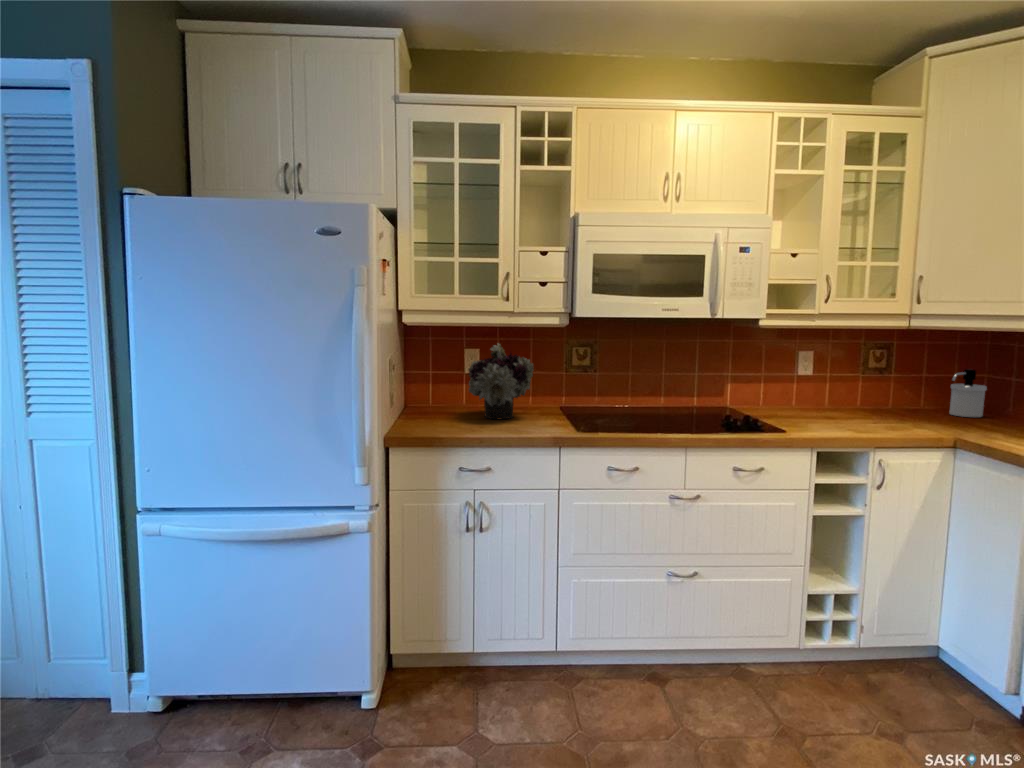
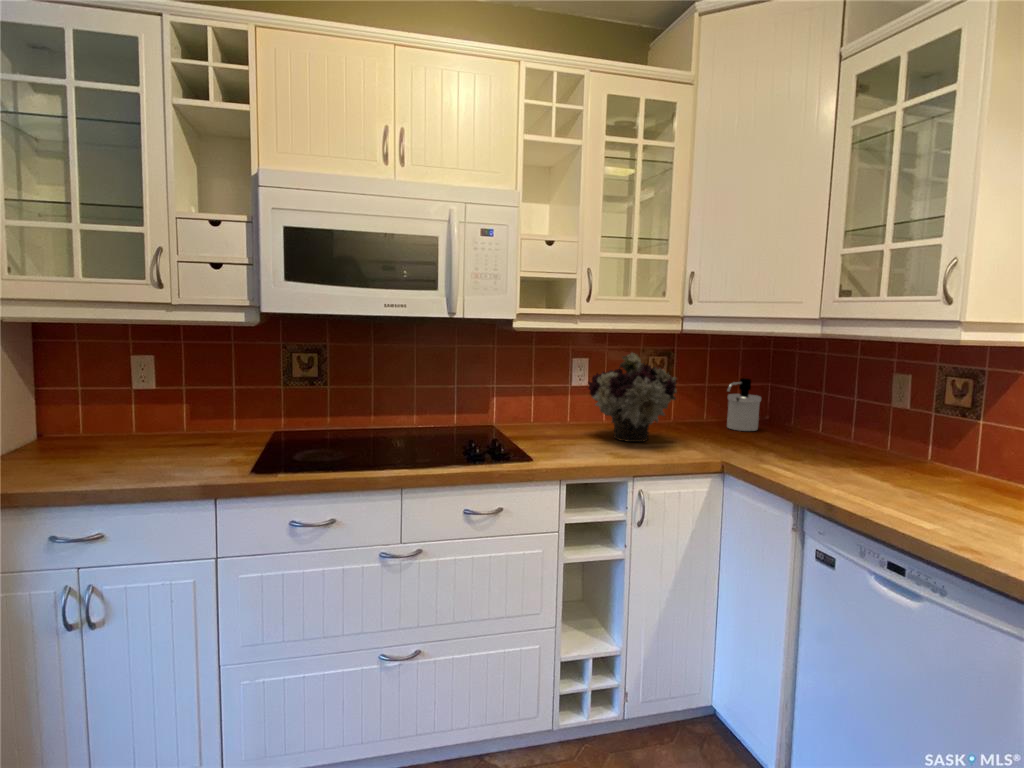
flower arrangement: present [469,343,533,419] -> present [588,353,677,442]

